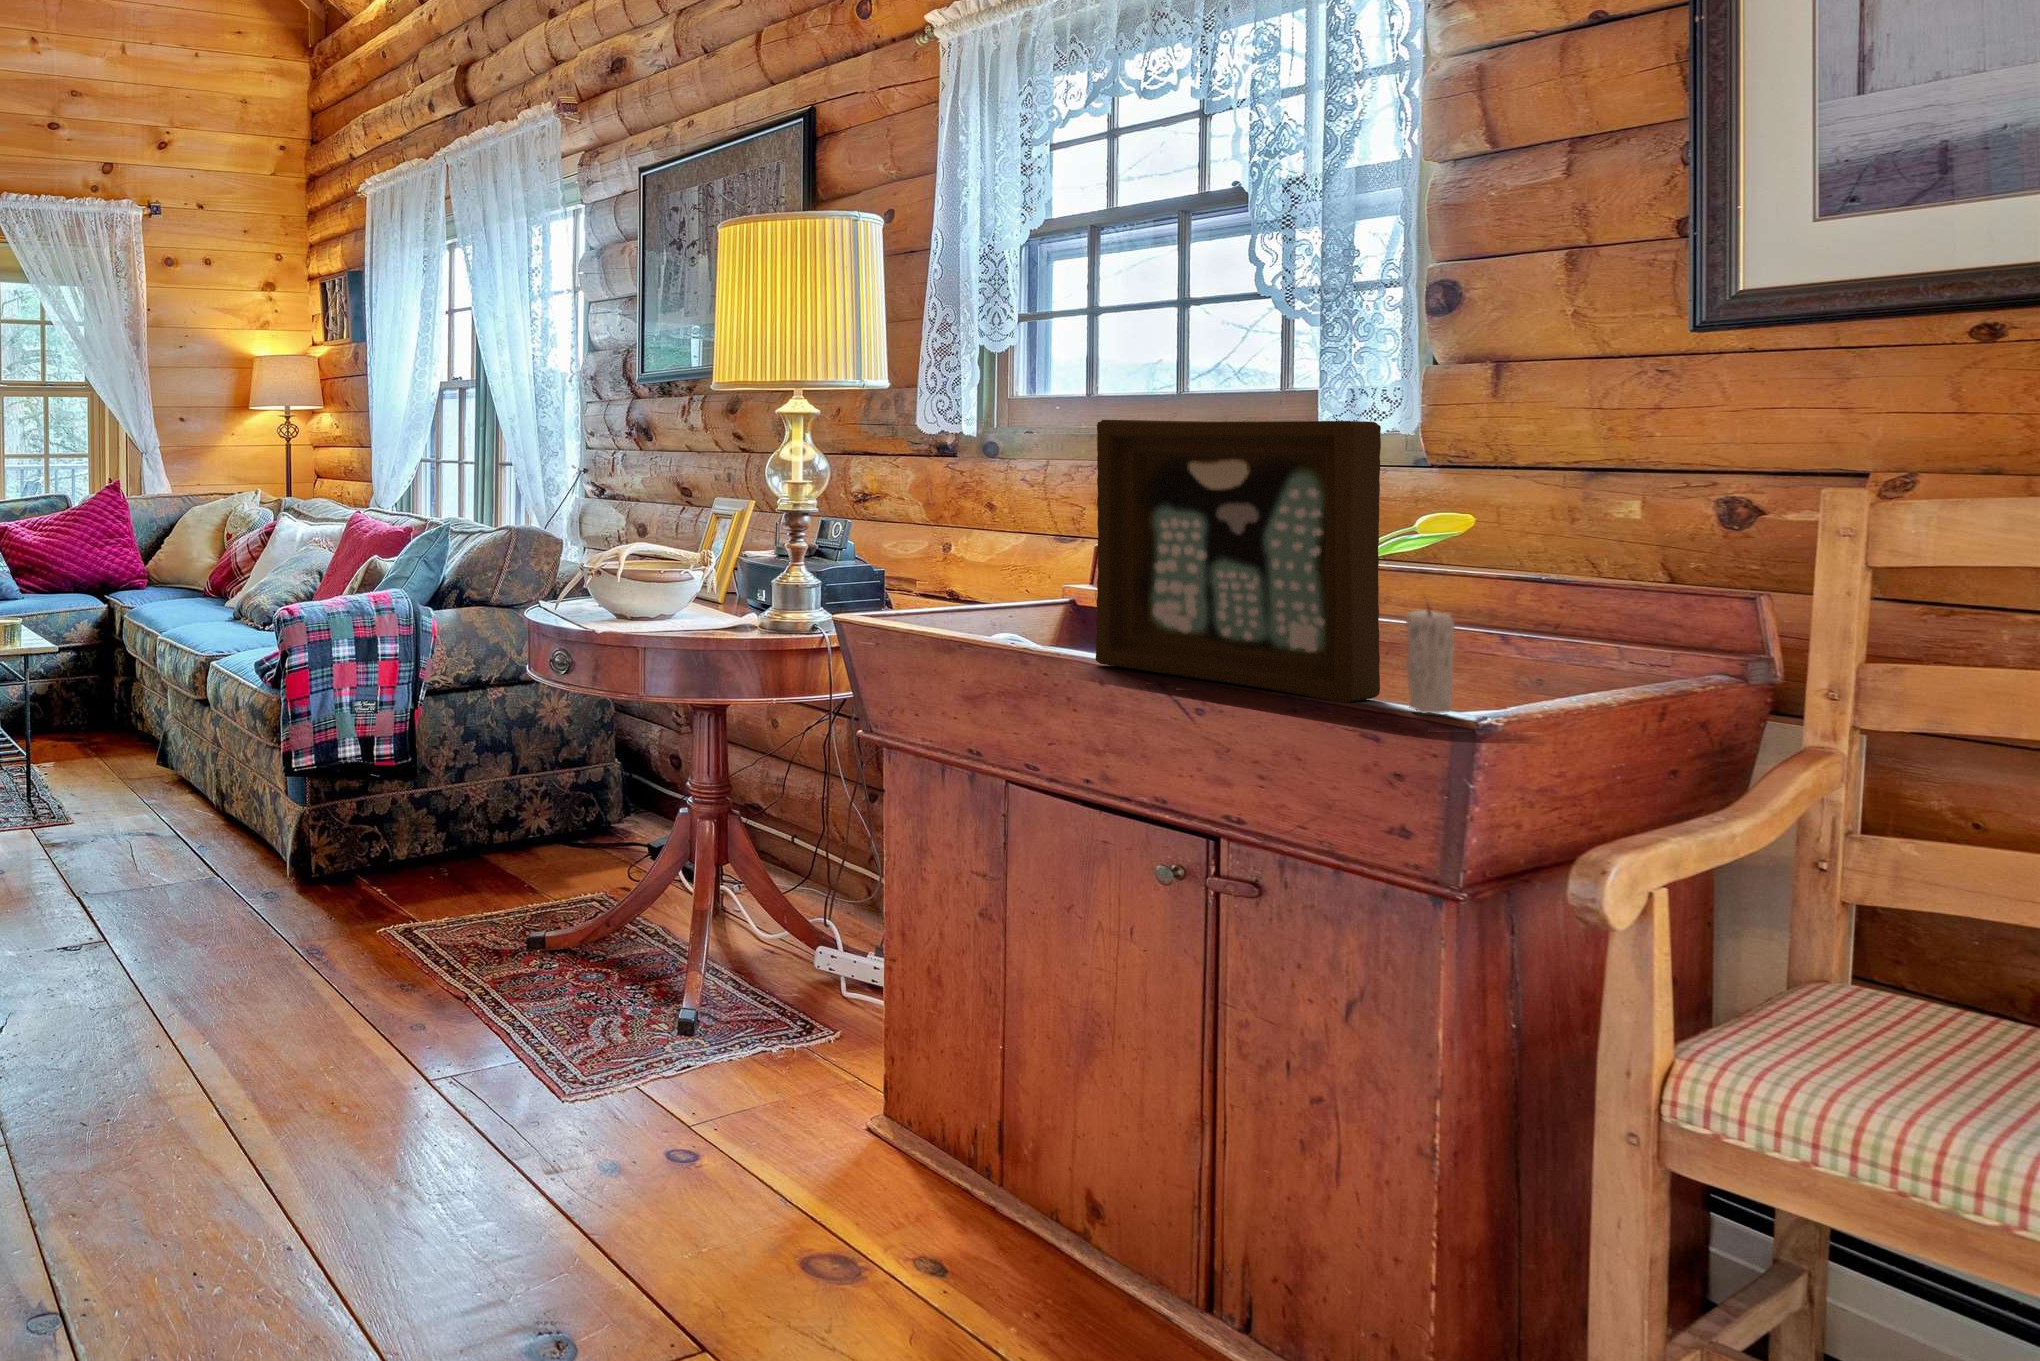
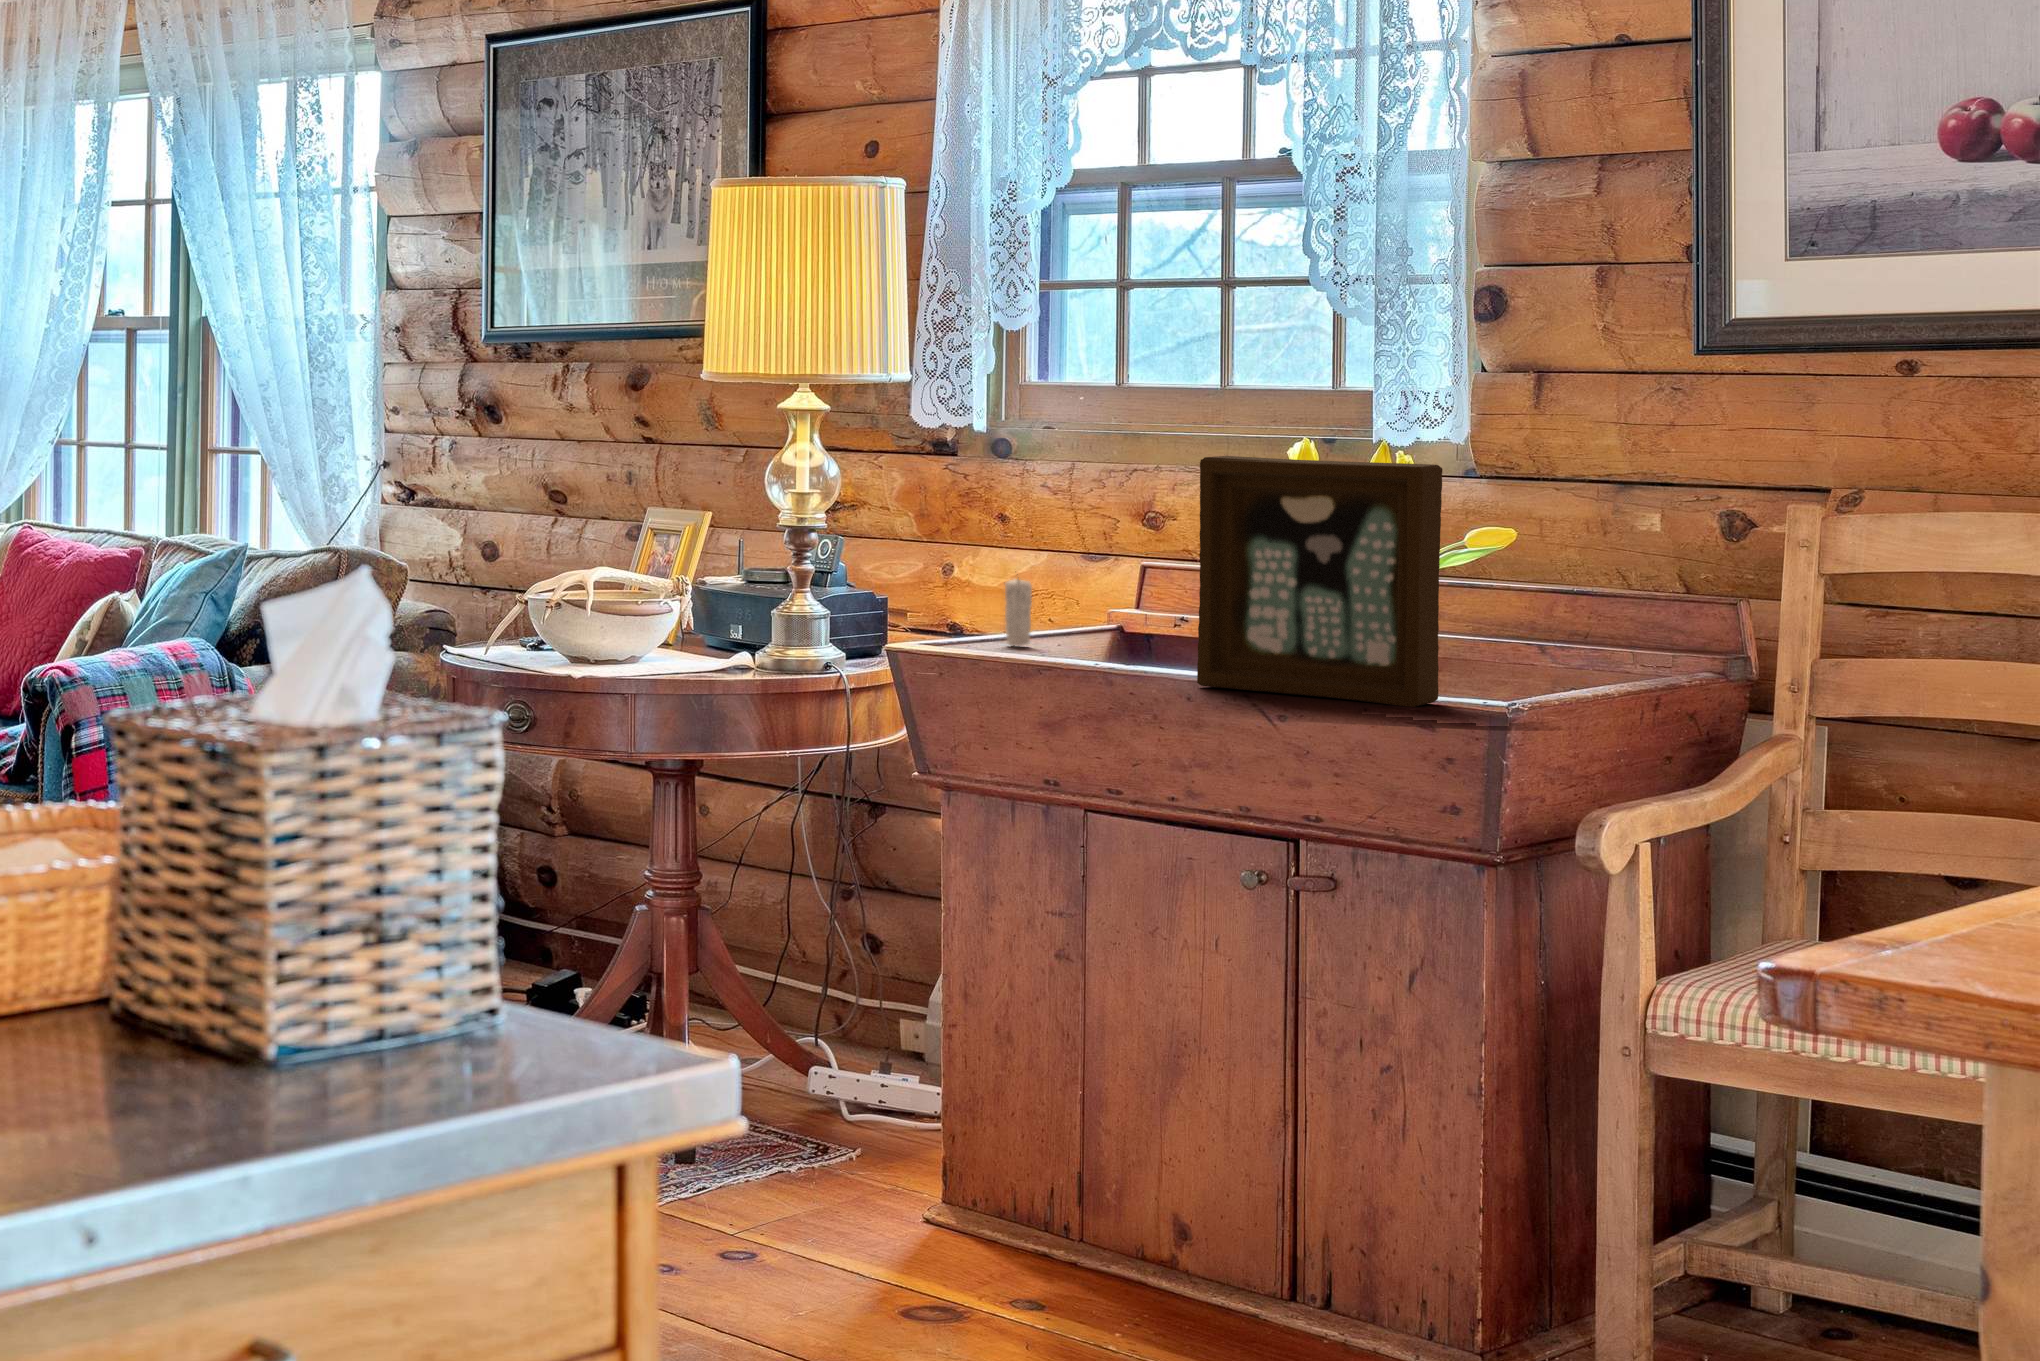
candle: present [1406,597,1455,714] -> present [1005,579,1032,646]

